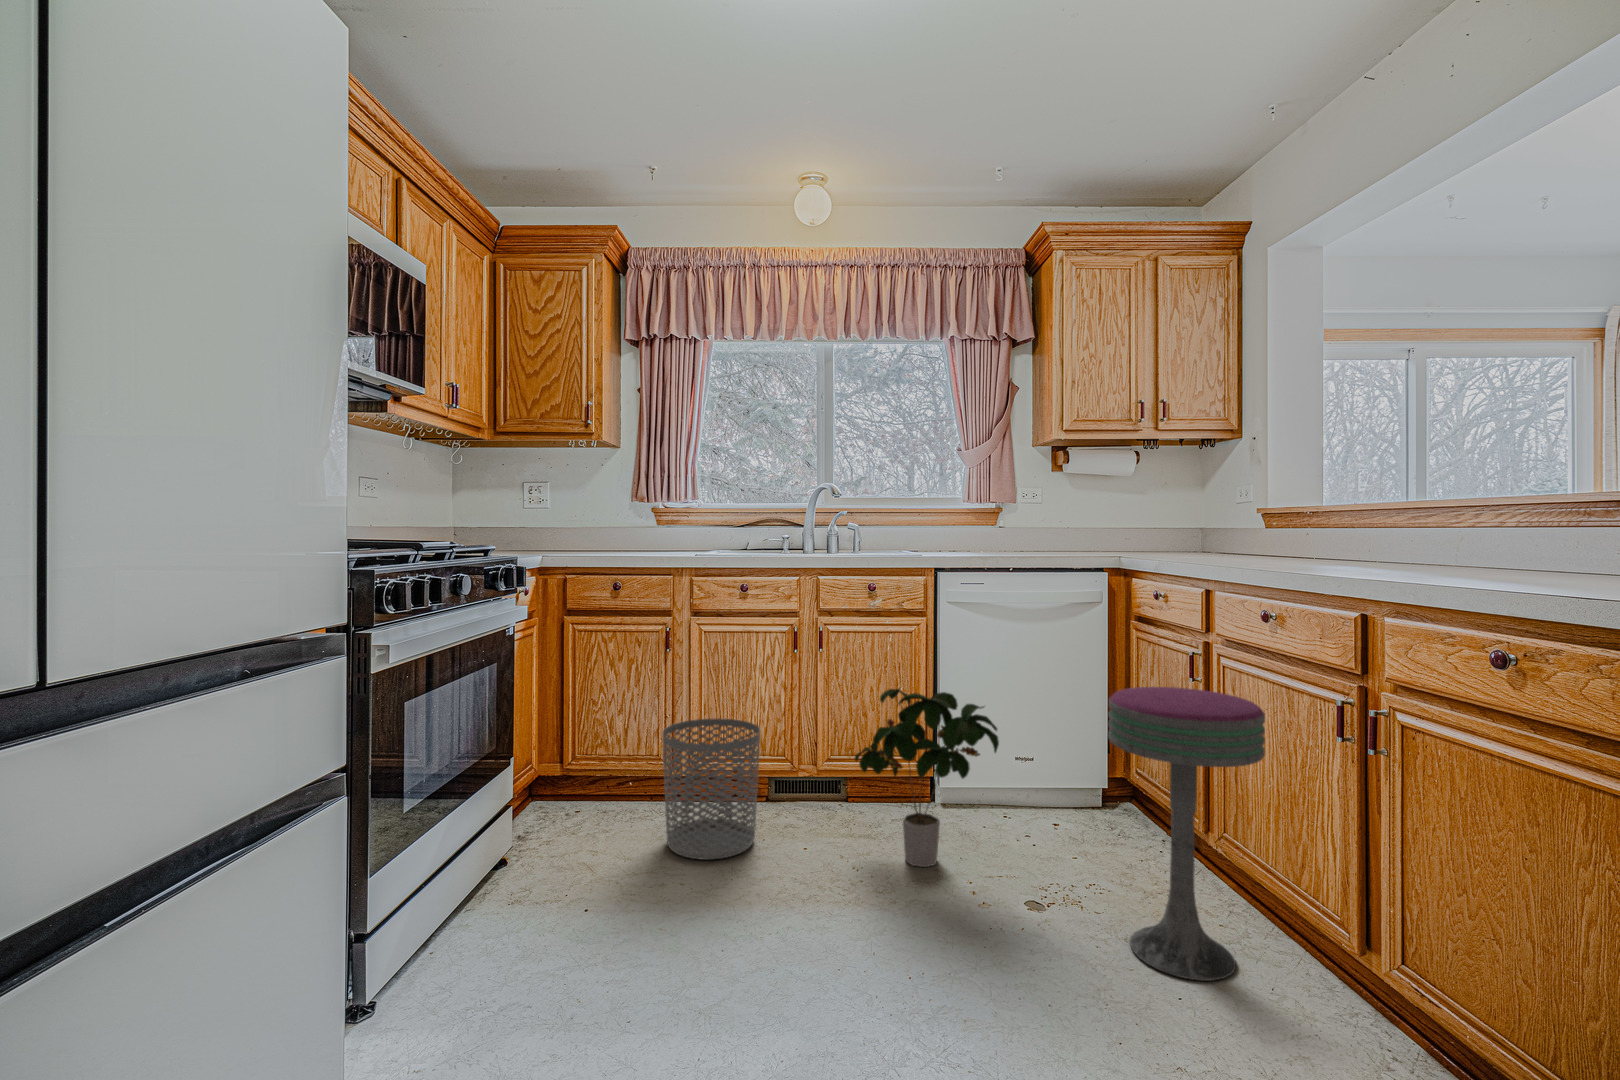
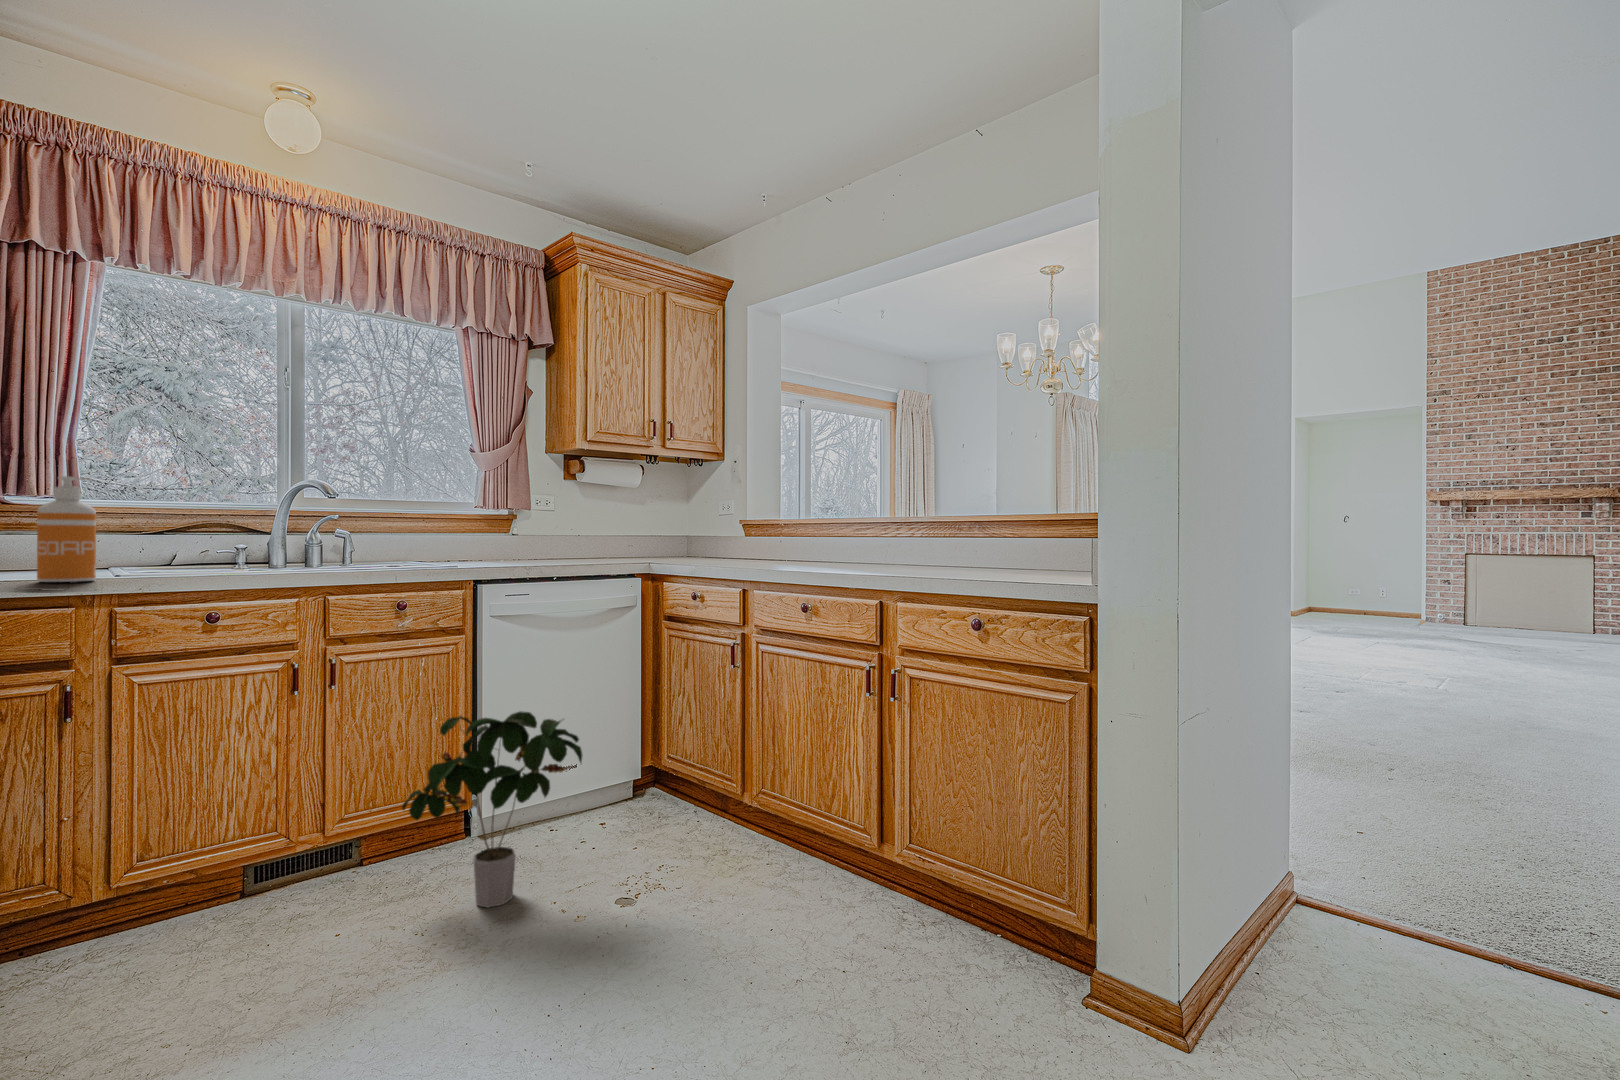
soap dispenser: none [656,489,685,559] -> present [37,476,96,582]
bar stool: present [1108,687,1265,981] -> none [703,674,823,919]
waste bin: present [663,718,760,860] -> none [95,794,270,1008]

